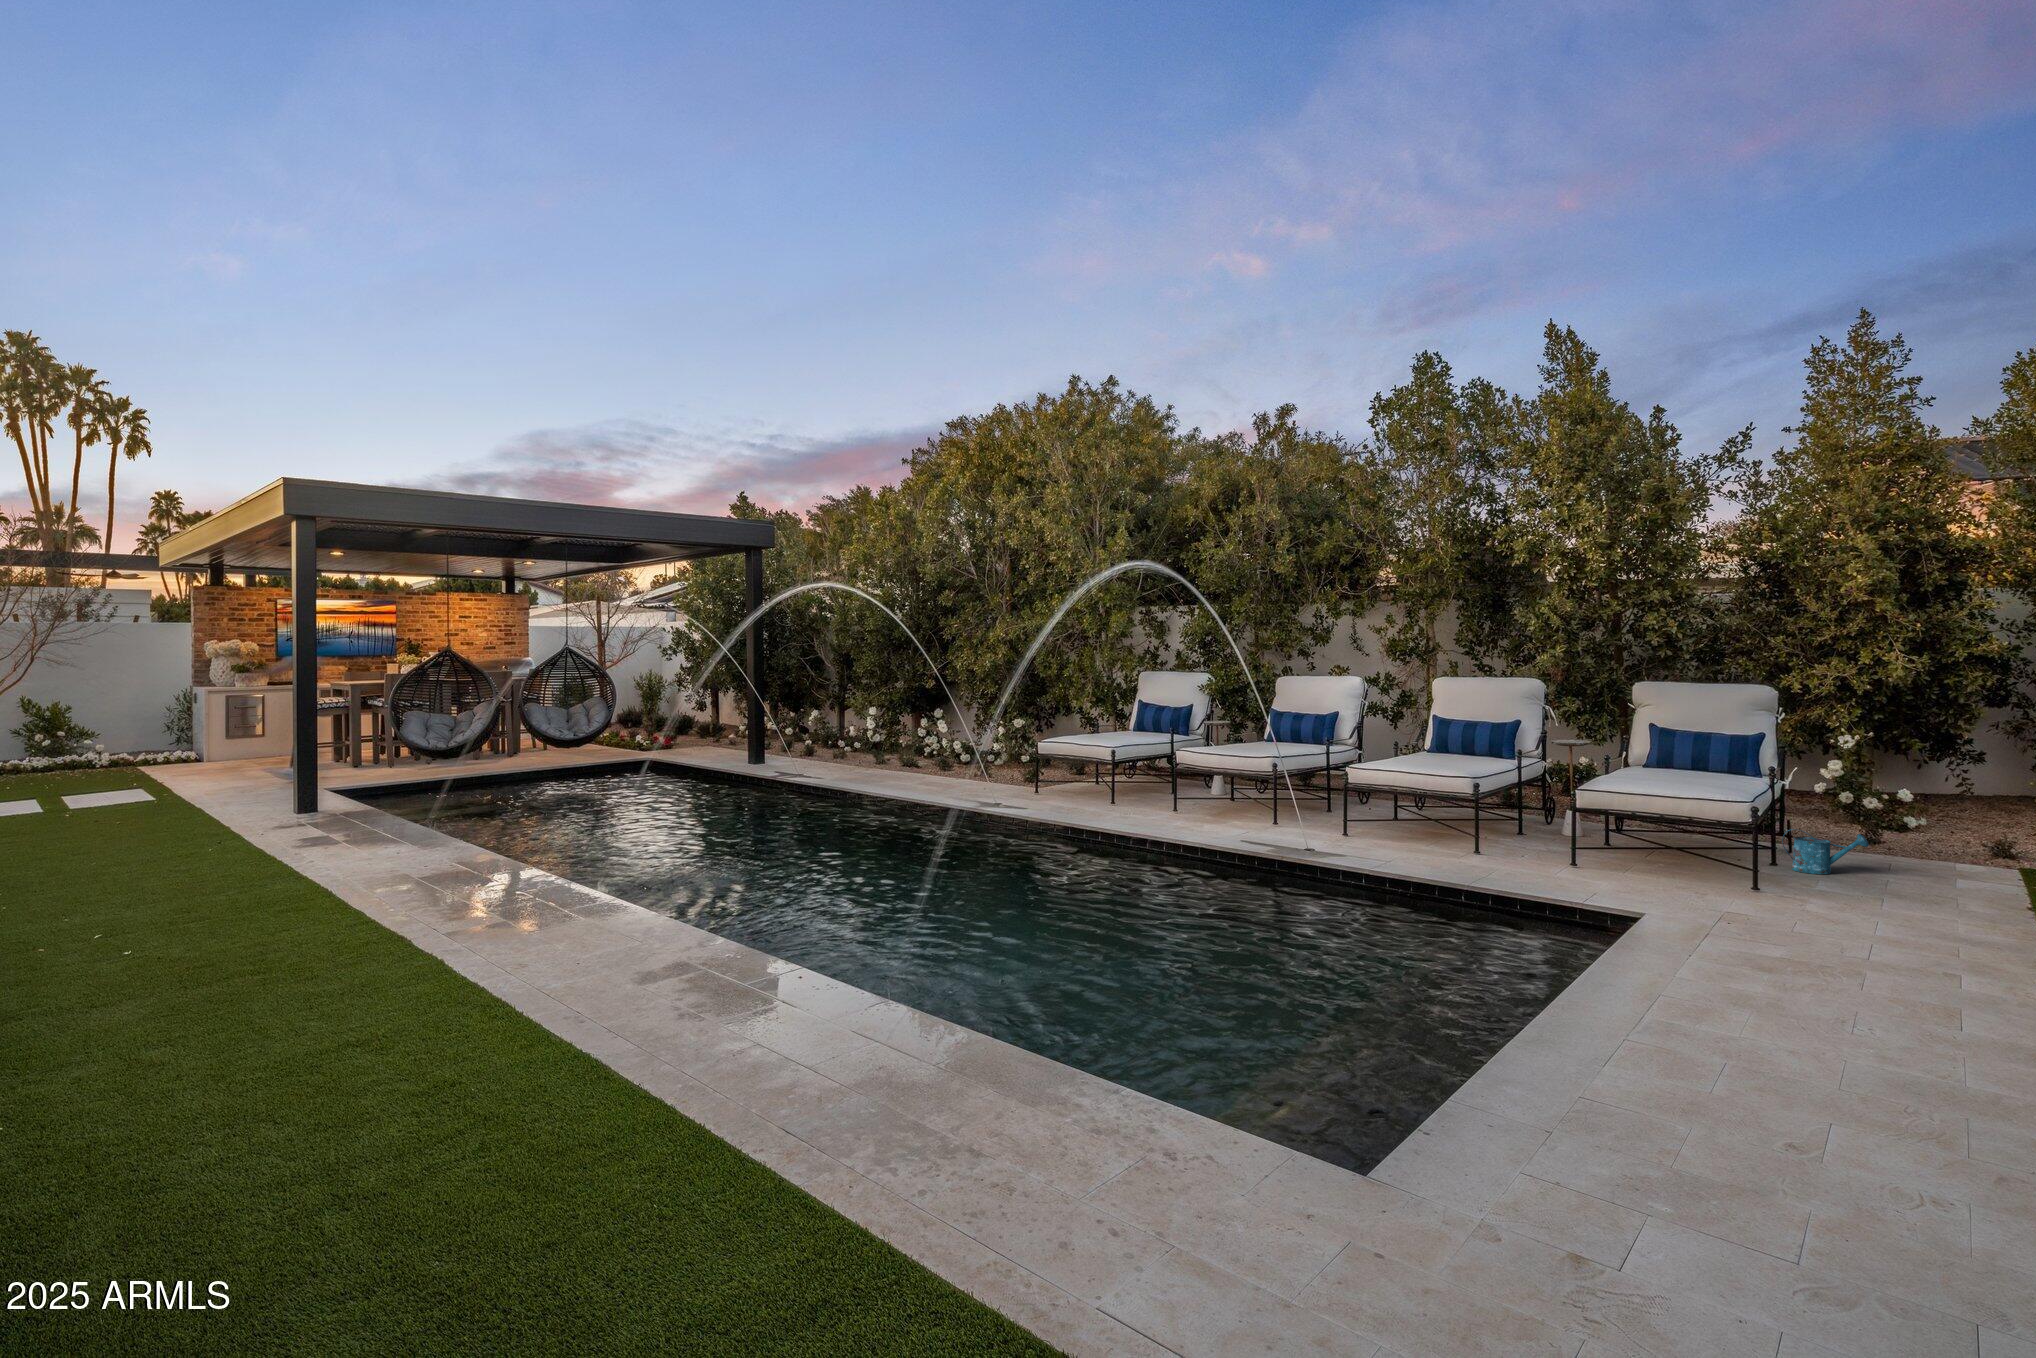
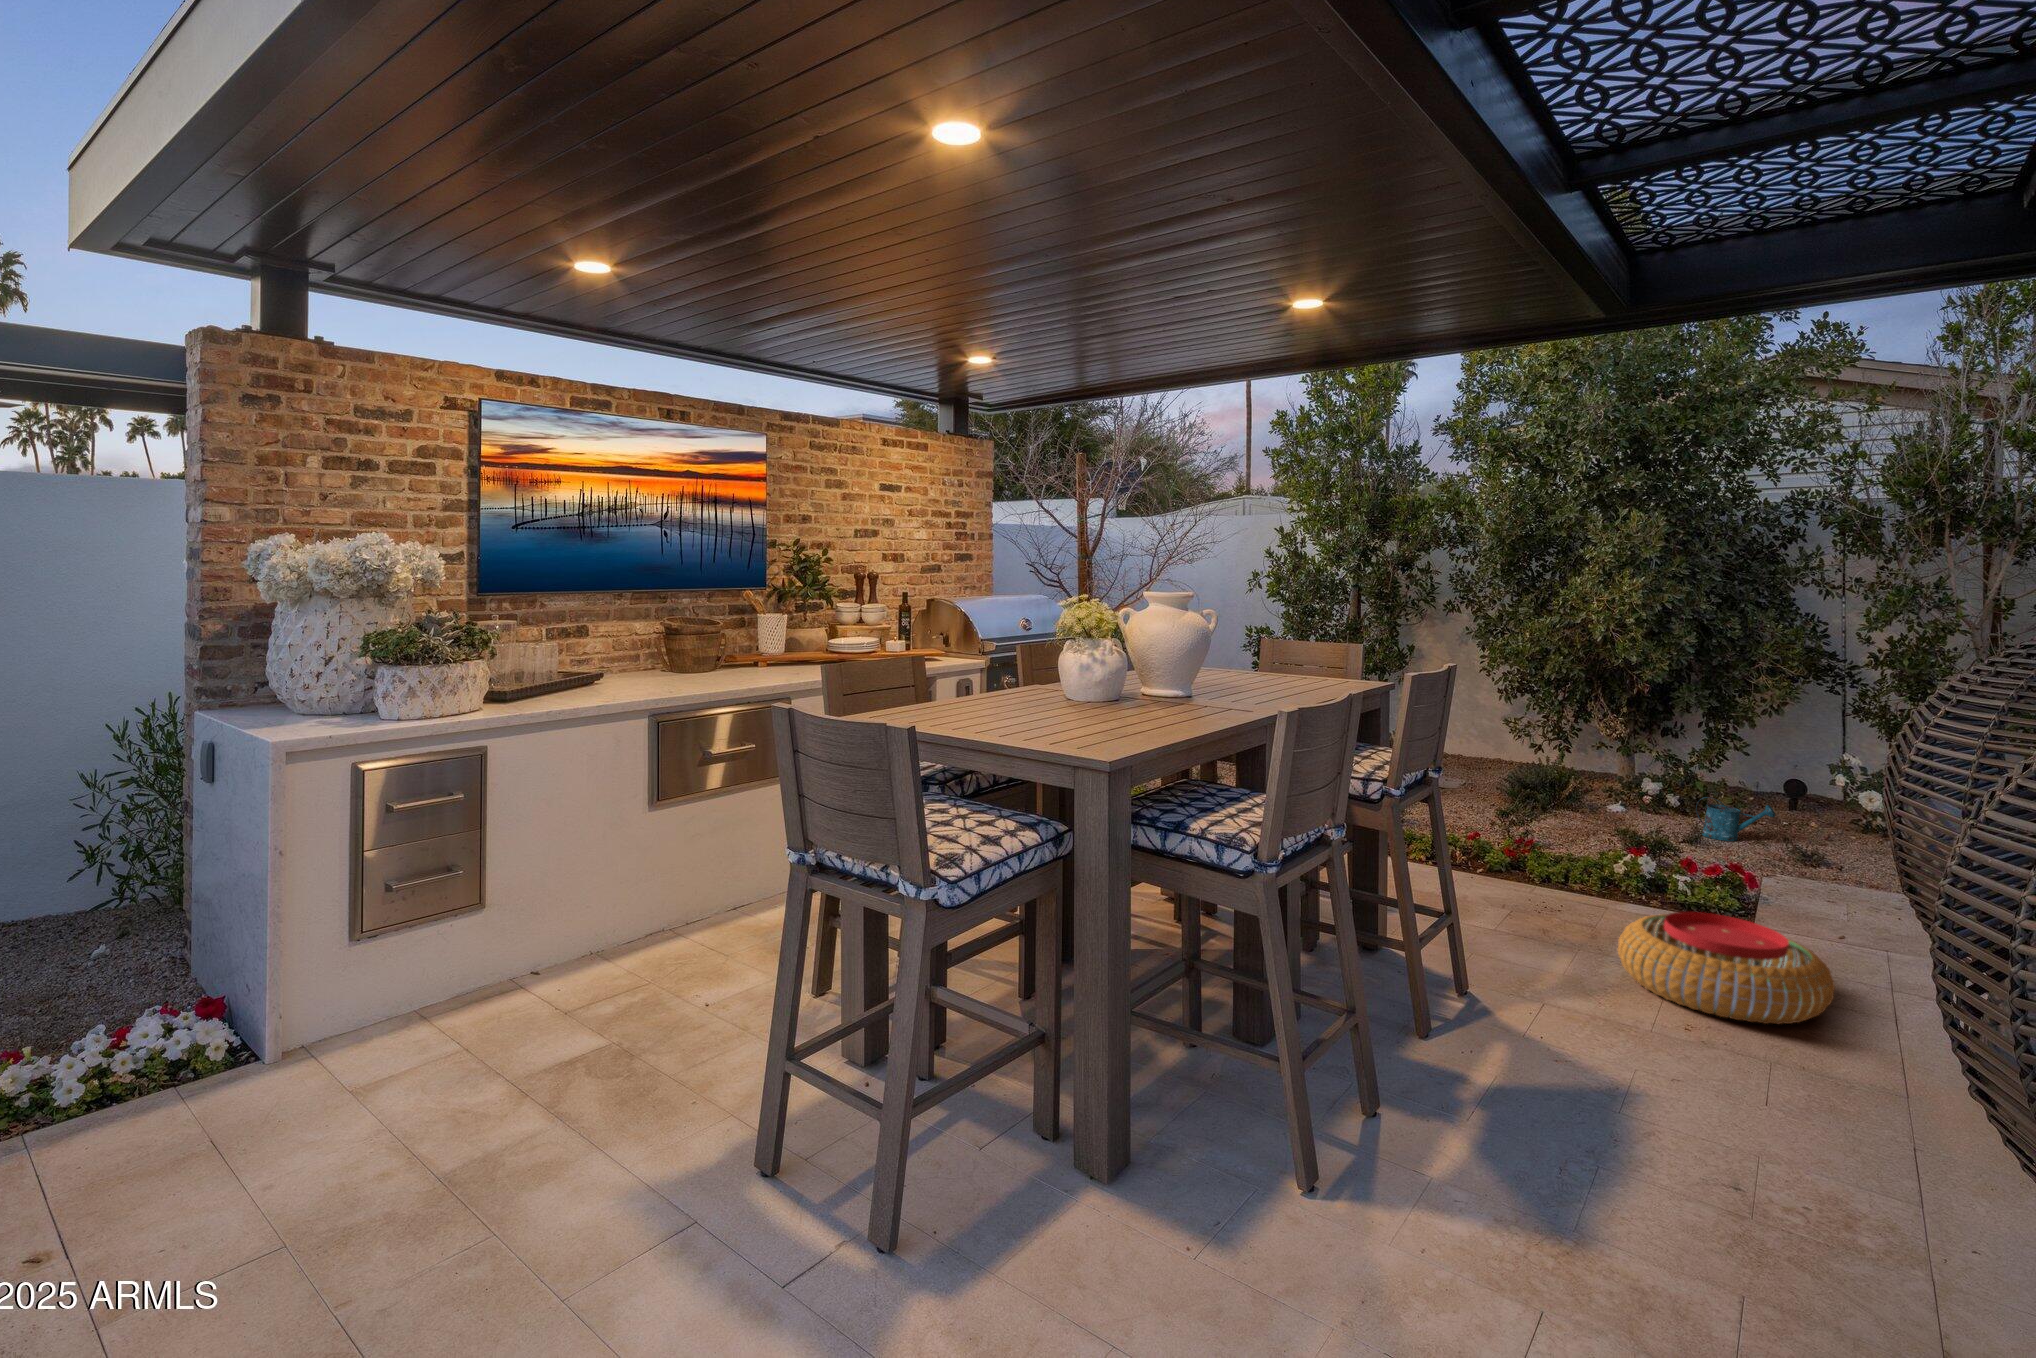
pouf: none [1708,924,1953,1035] -> present [1617,912,1835,1024]

